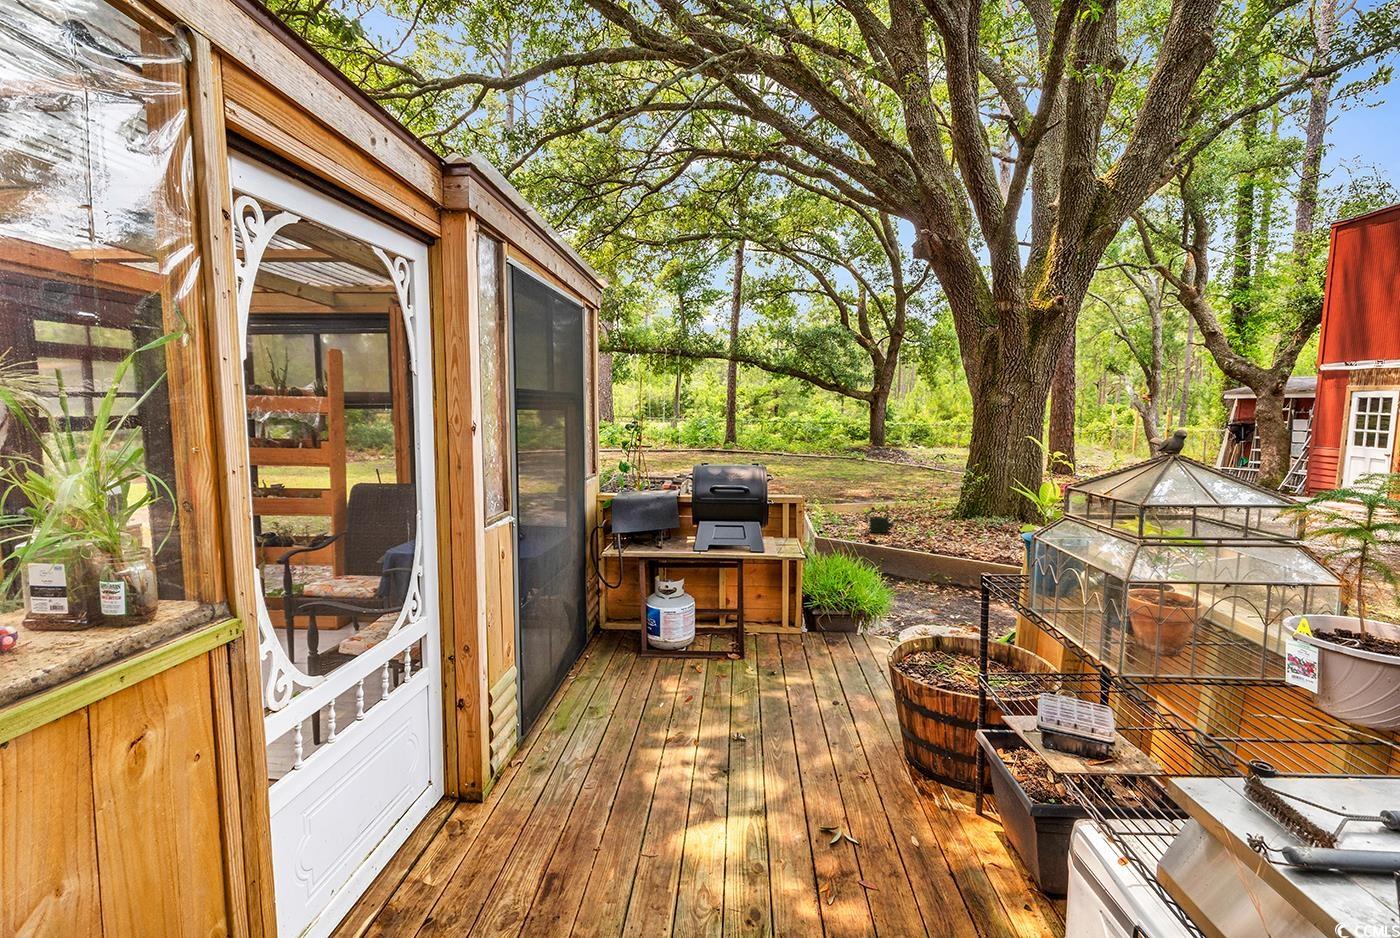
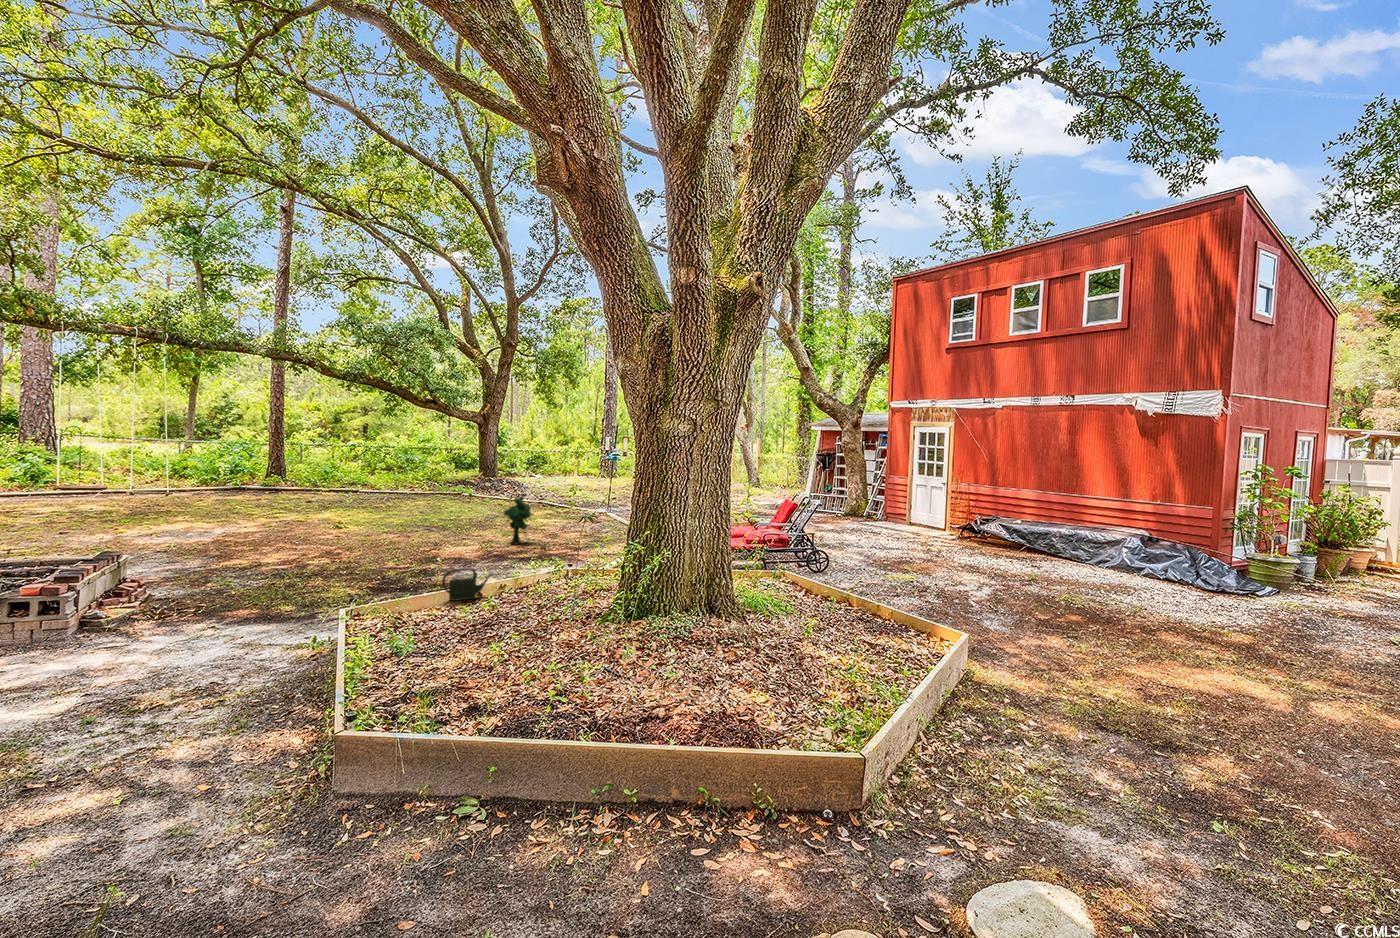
decorative plant: none [900,458,925,499] -> present [503,494,531,544]

